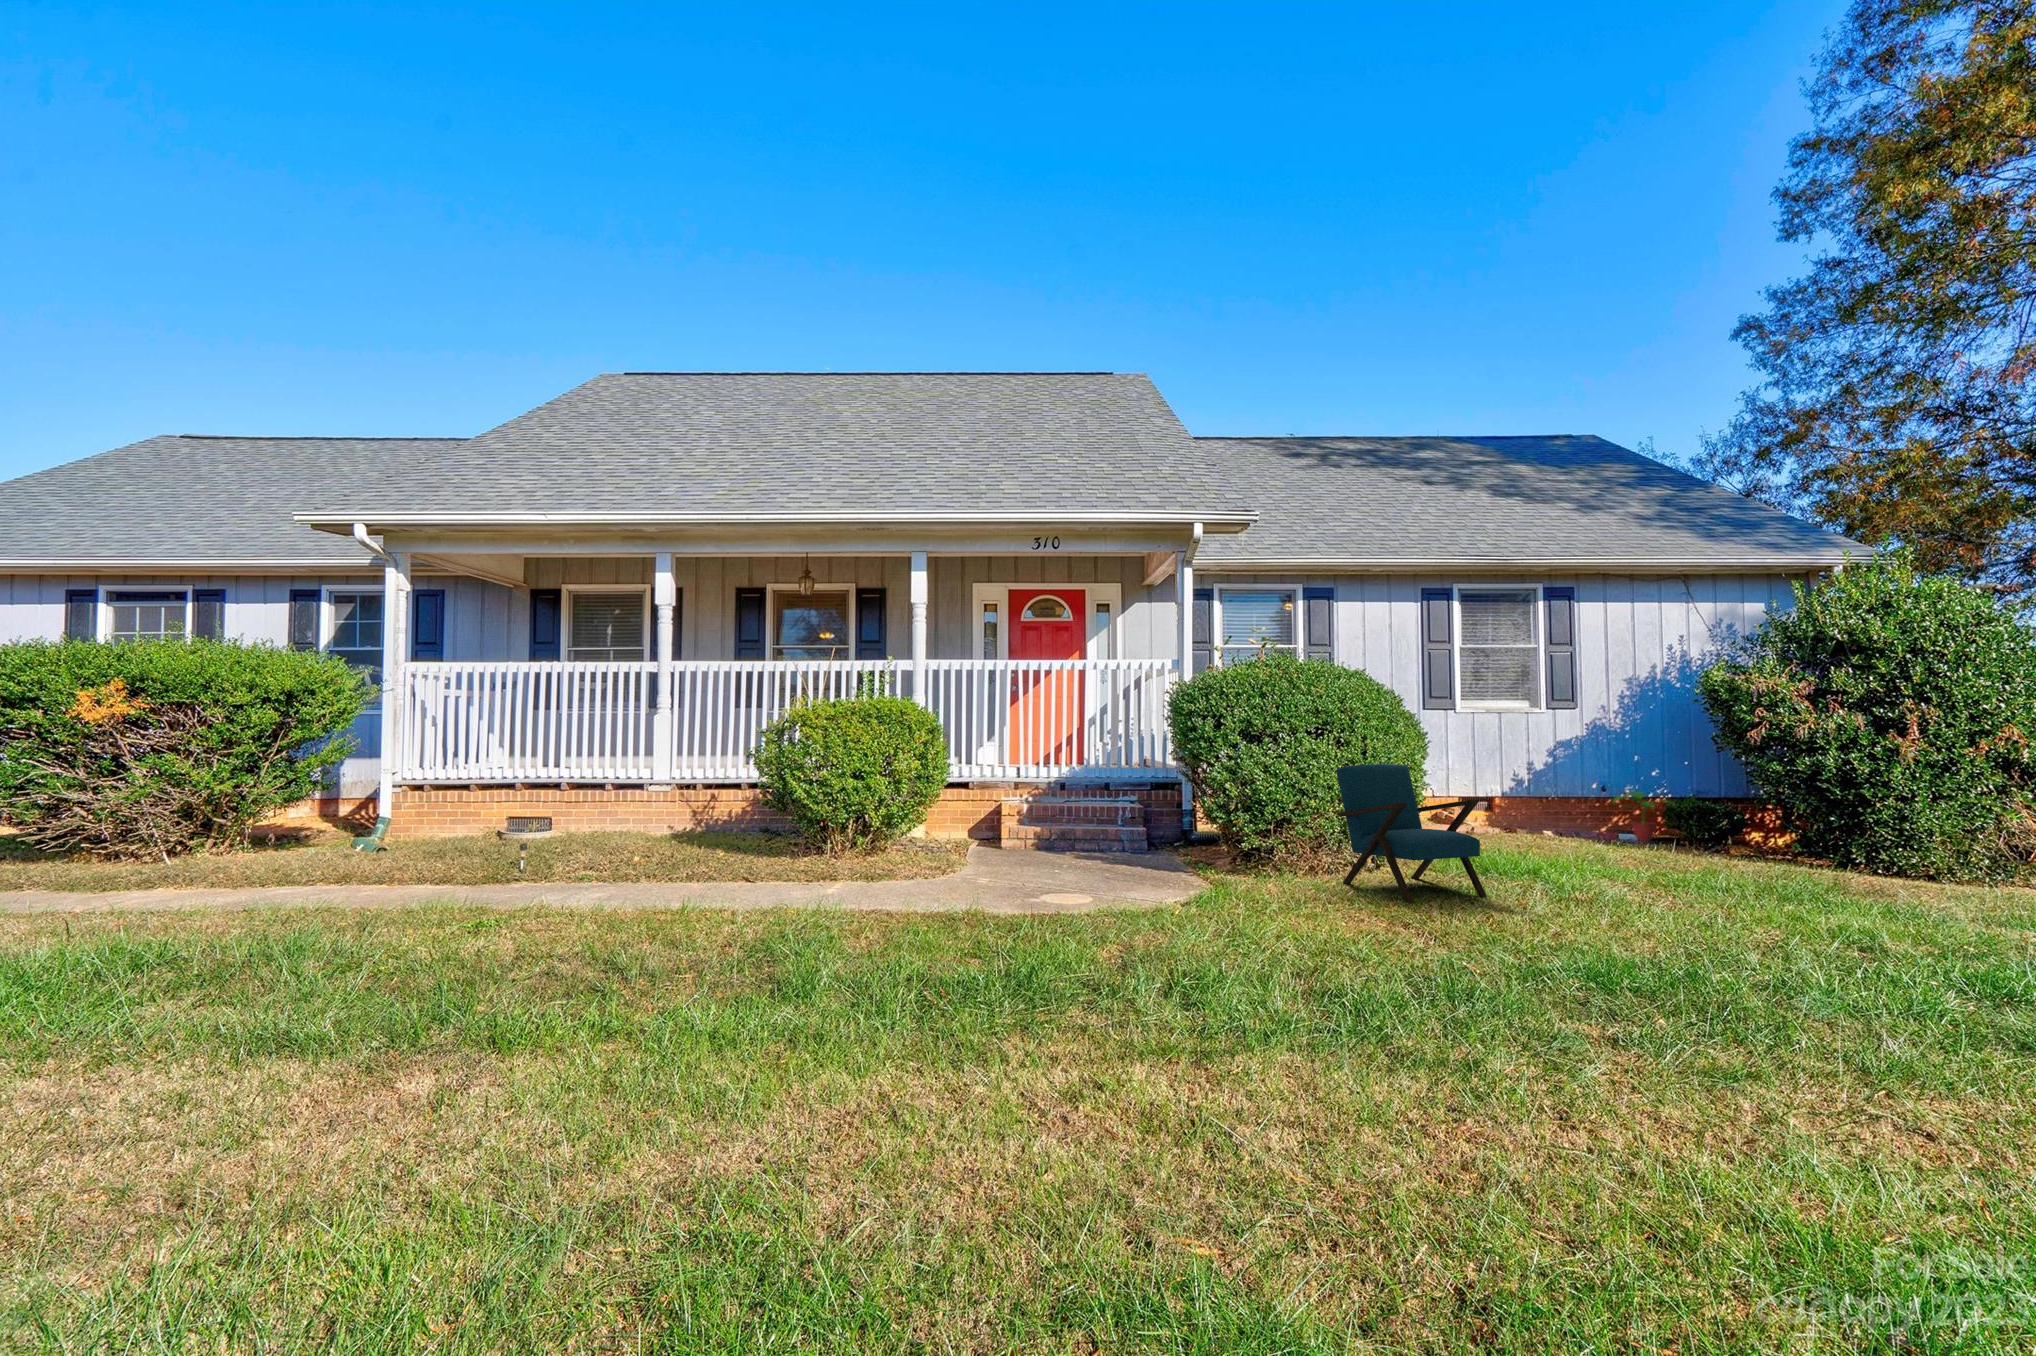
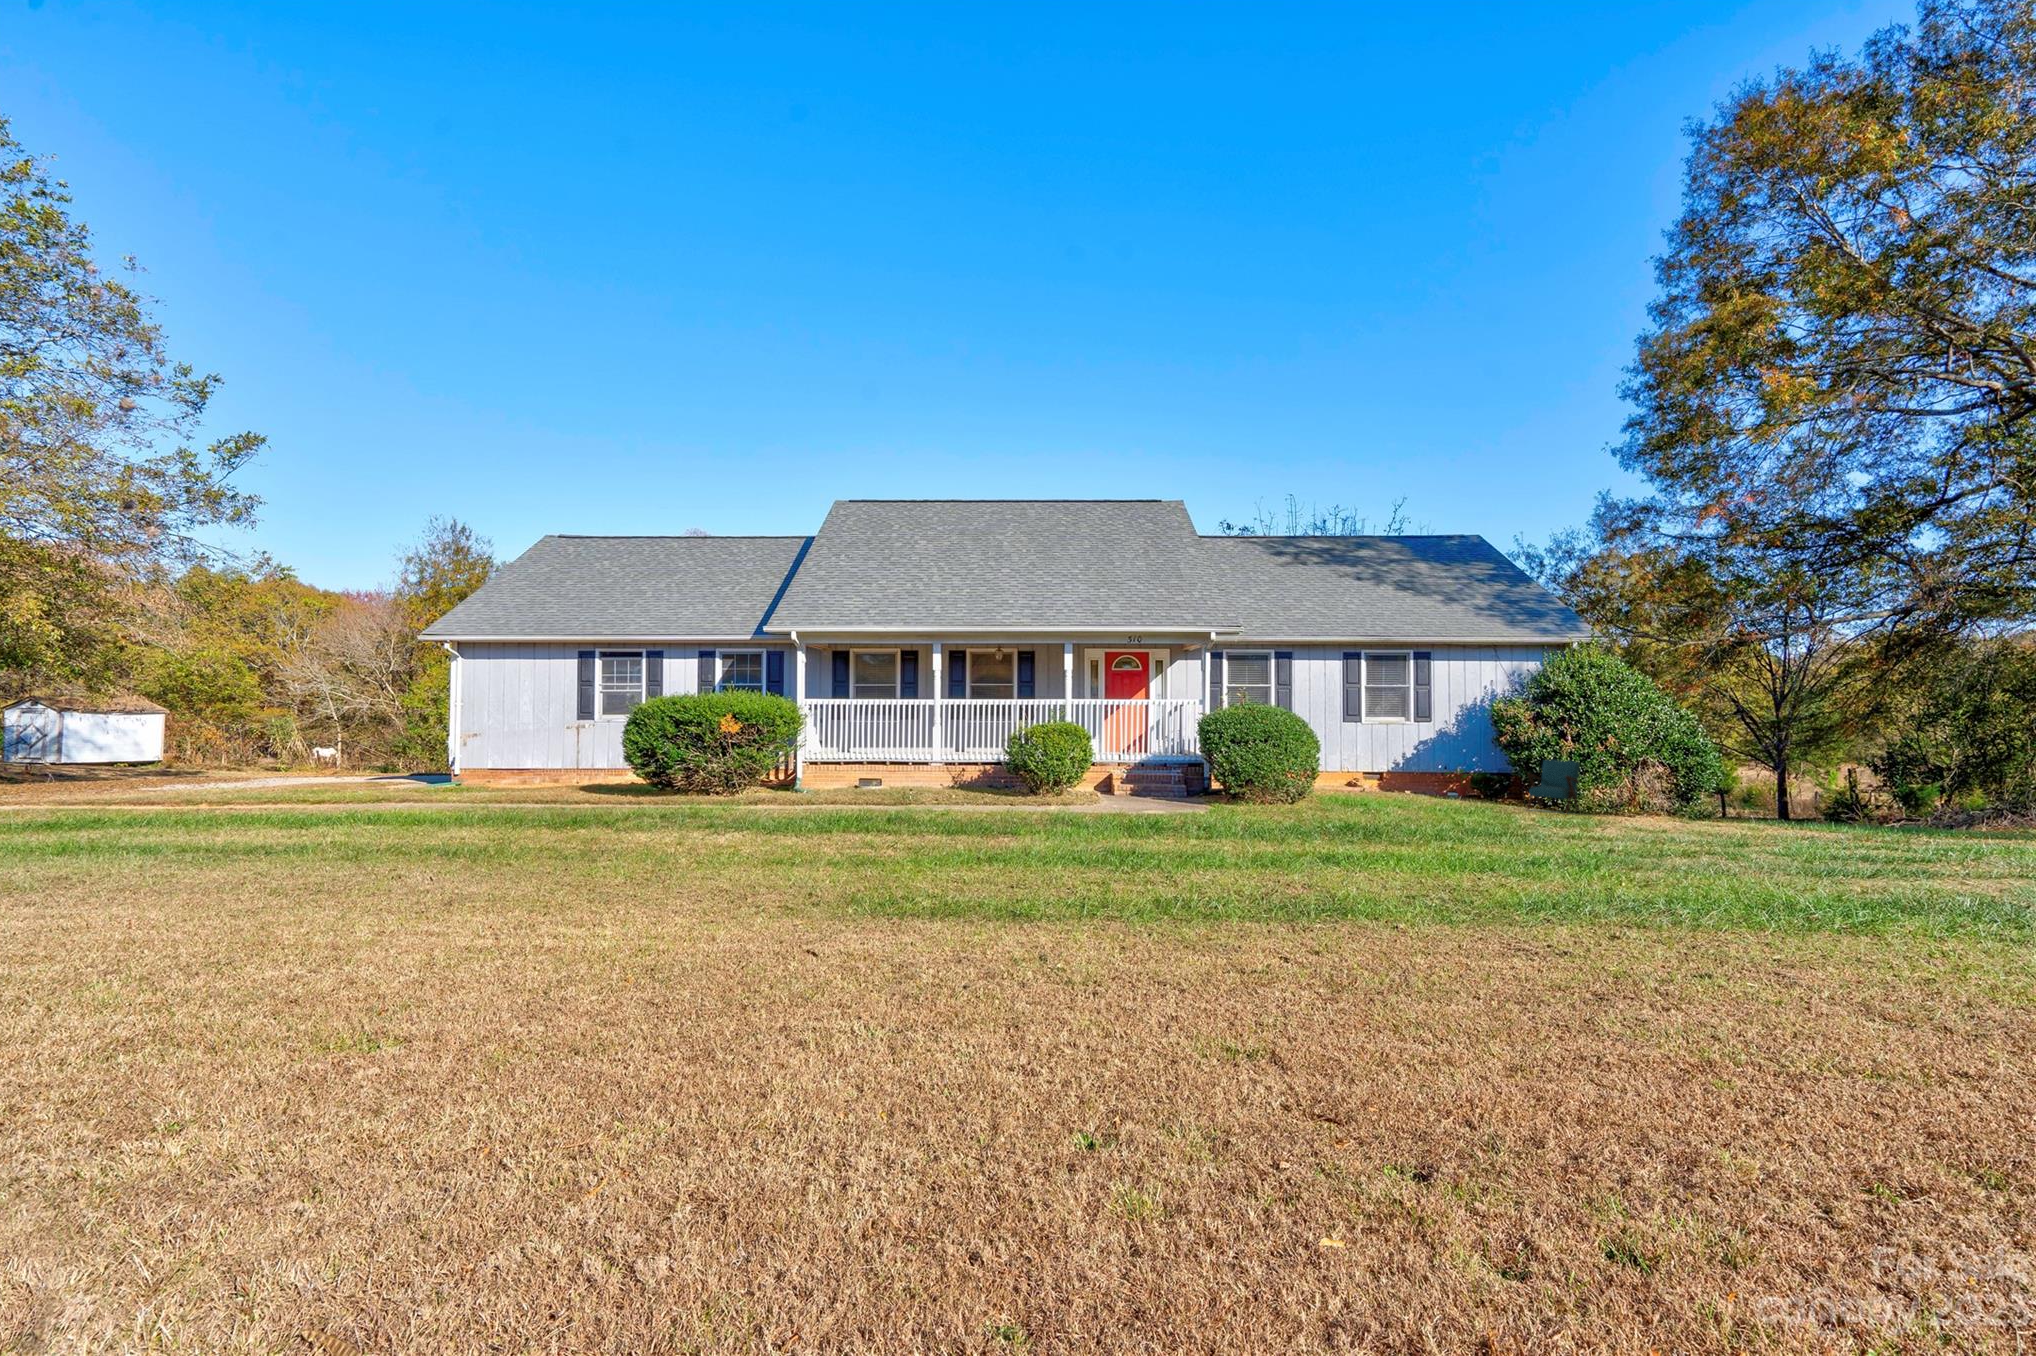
armchair: present [1336,764,1487,903] -> present [1527,760,1580,814]

